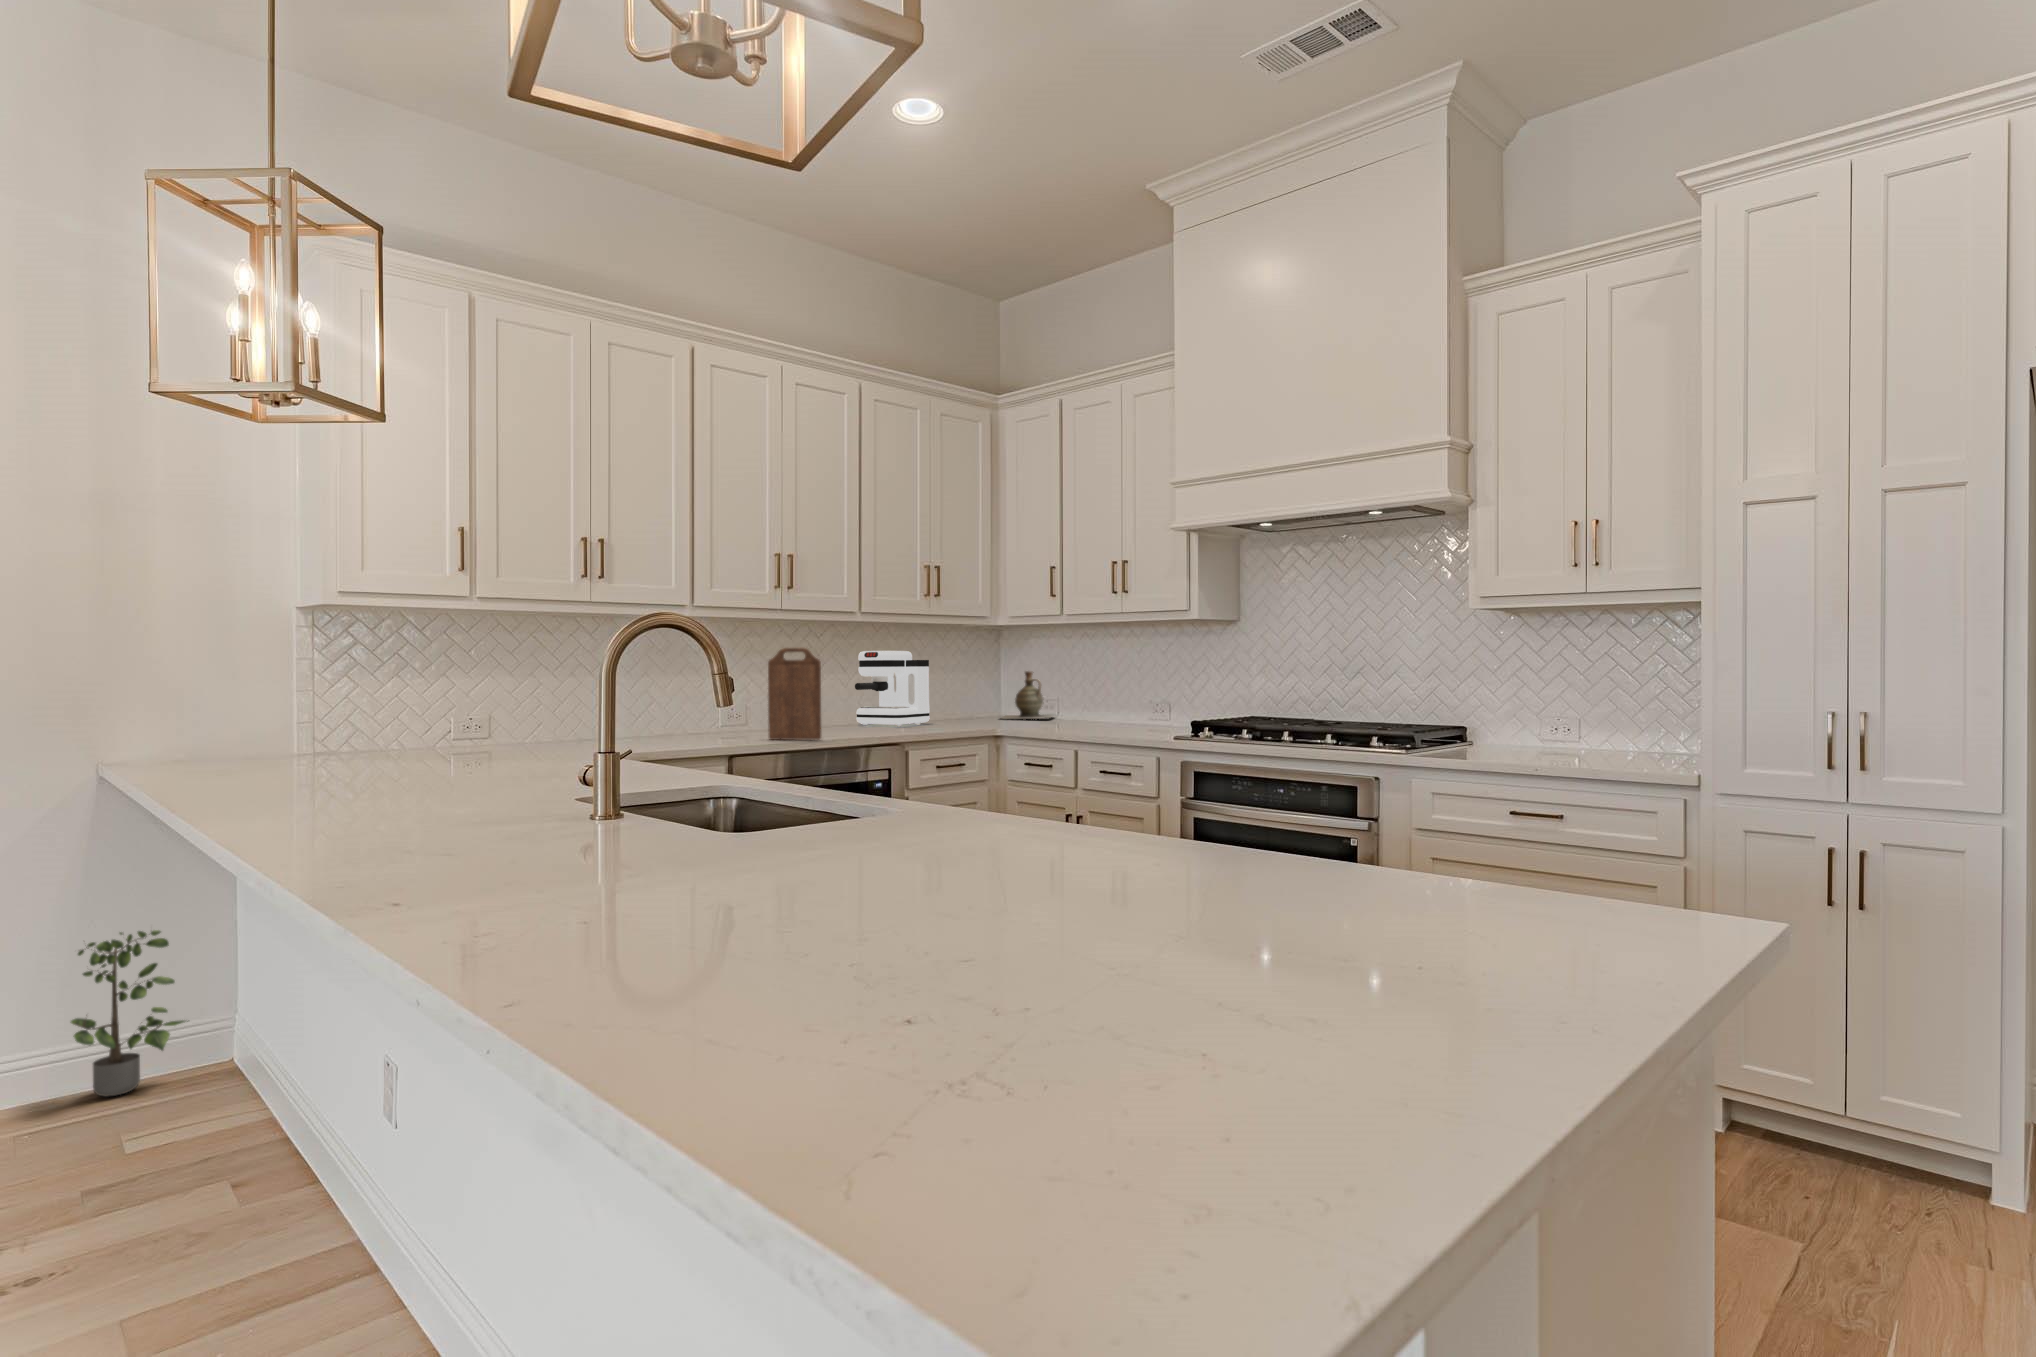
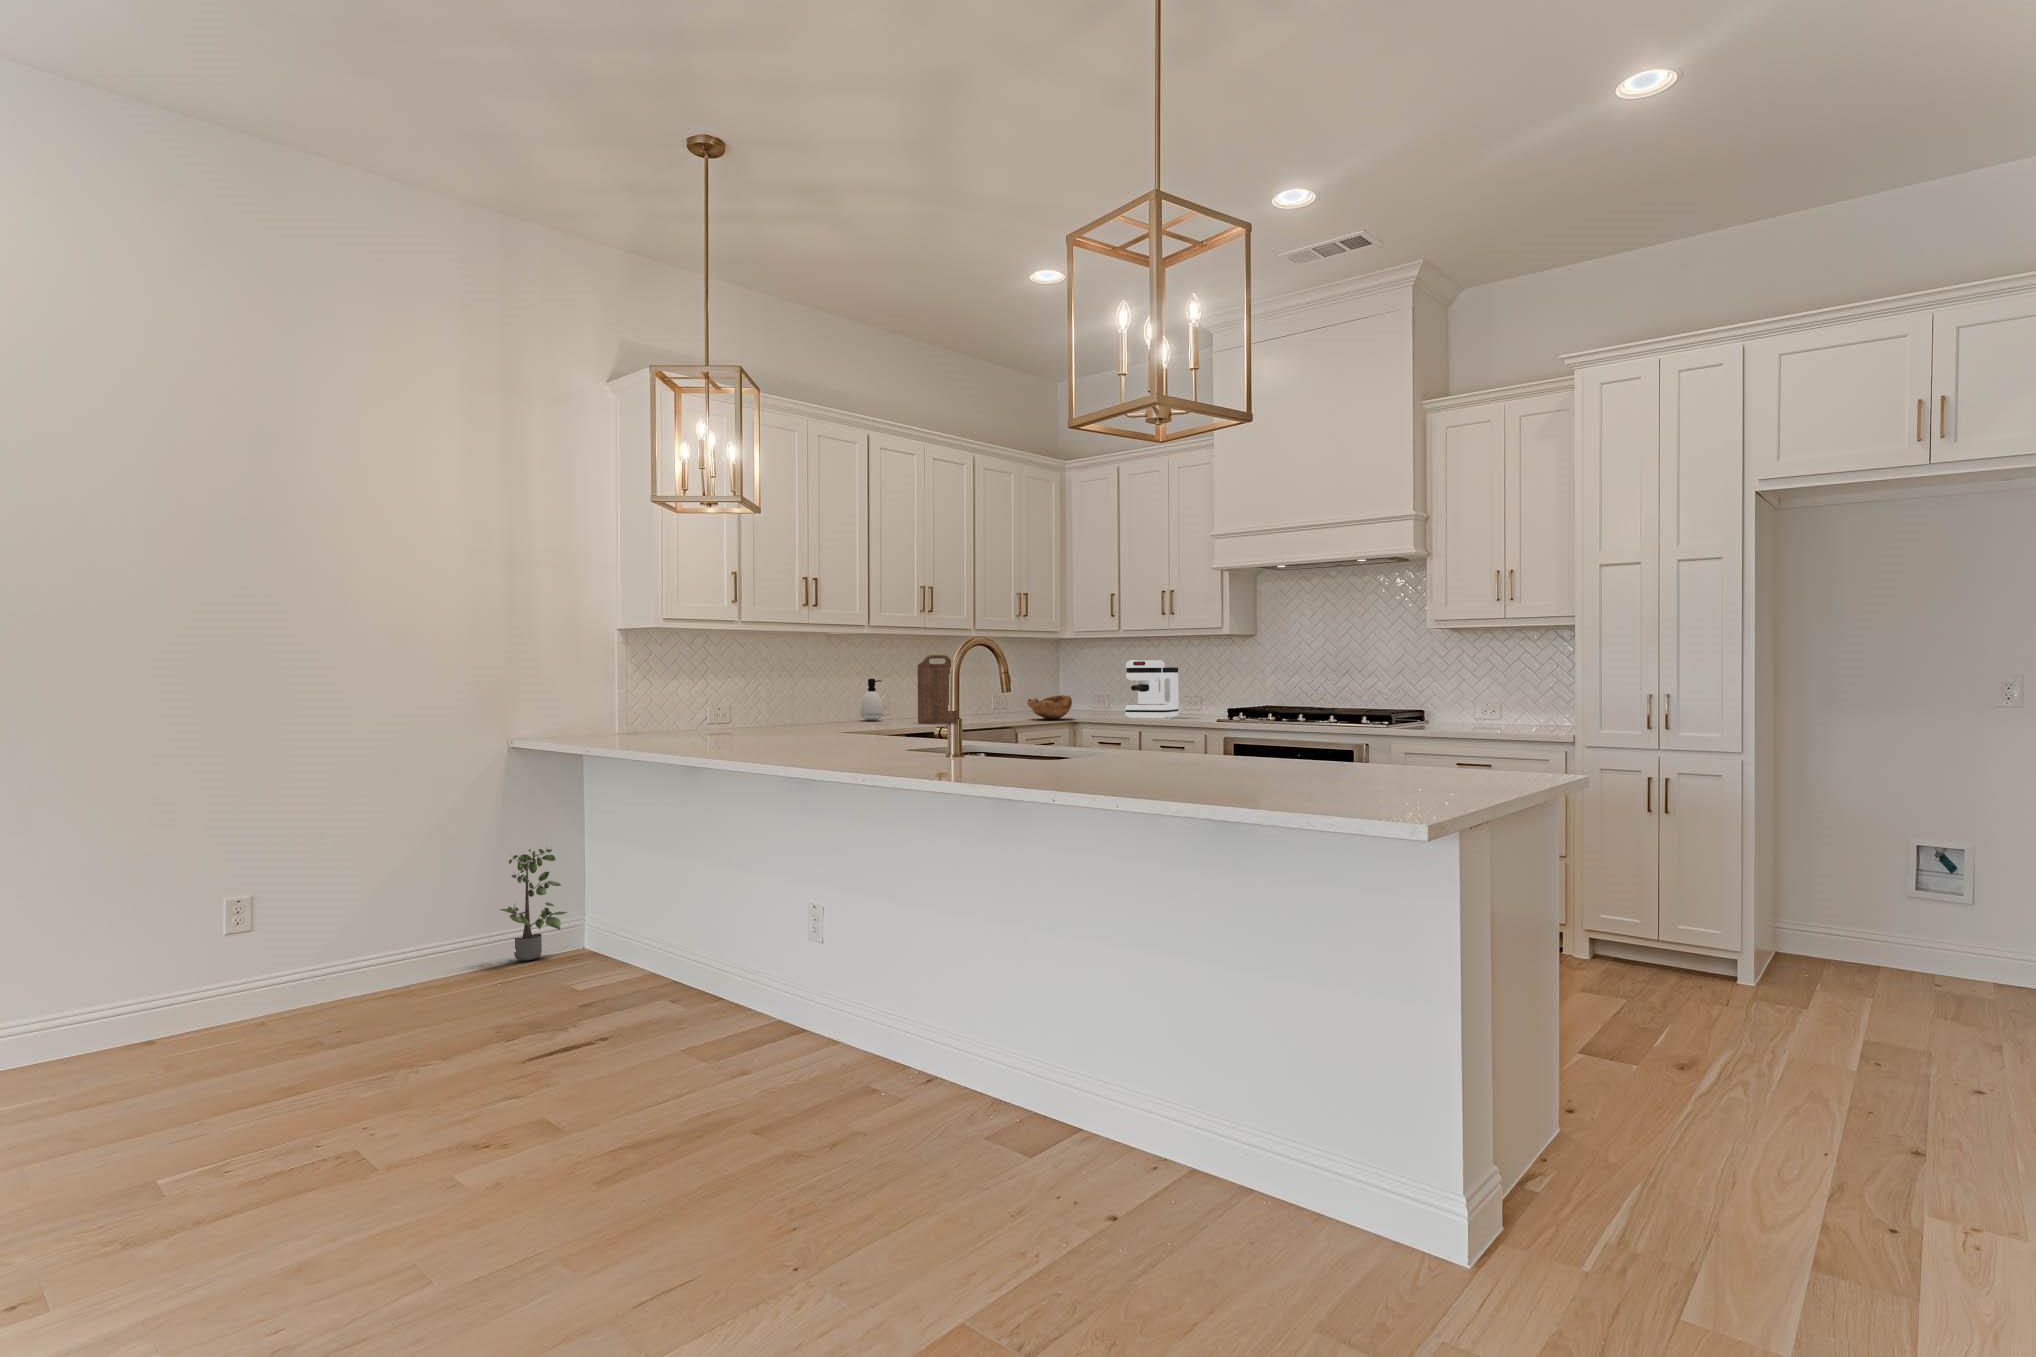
coffee maker: present [855,651,930,726] -> present [1125,660,1179,719]
ceramic jug: present [1002,671,1052,719] -> none [1062,674,1103,711]
soap dispenser: none [699,679,730,735] -> present [860,679,883,721]
wooden bowl: none [931,701,991,733] -> present [1027,695,1072,719]

